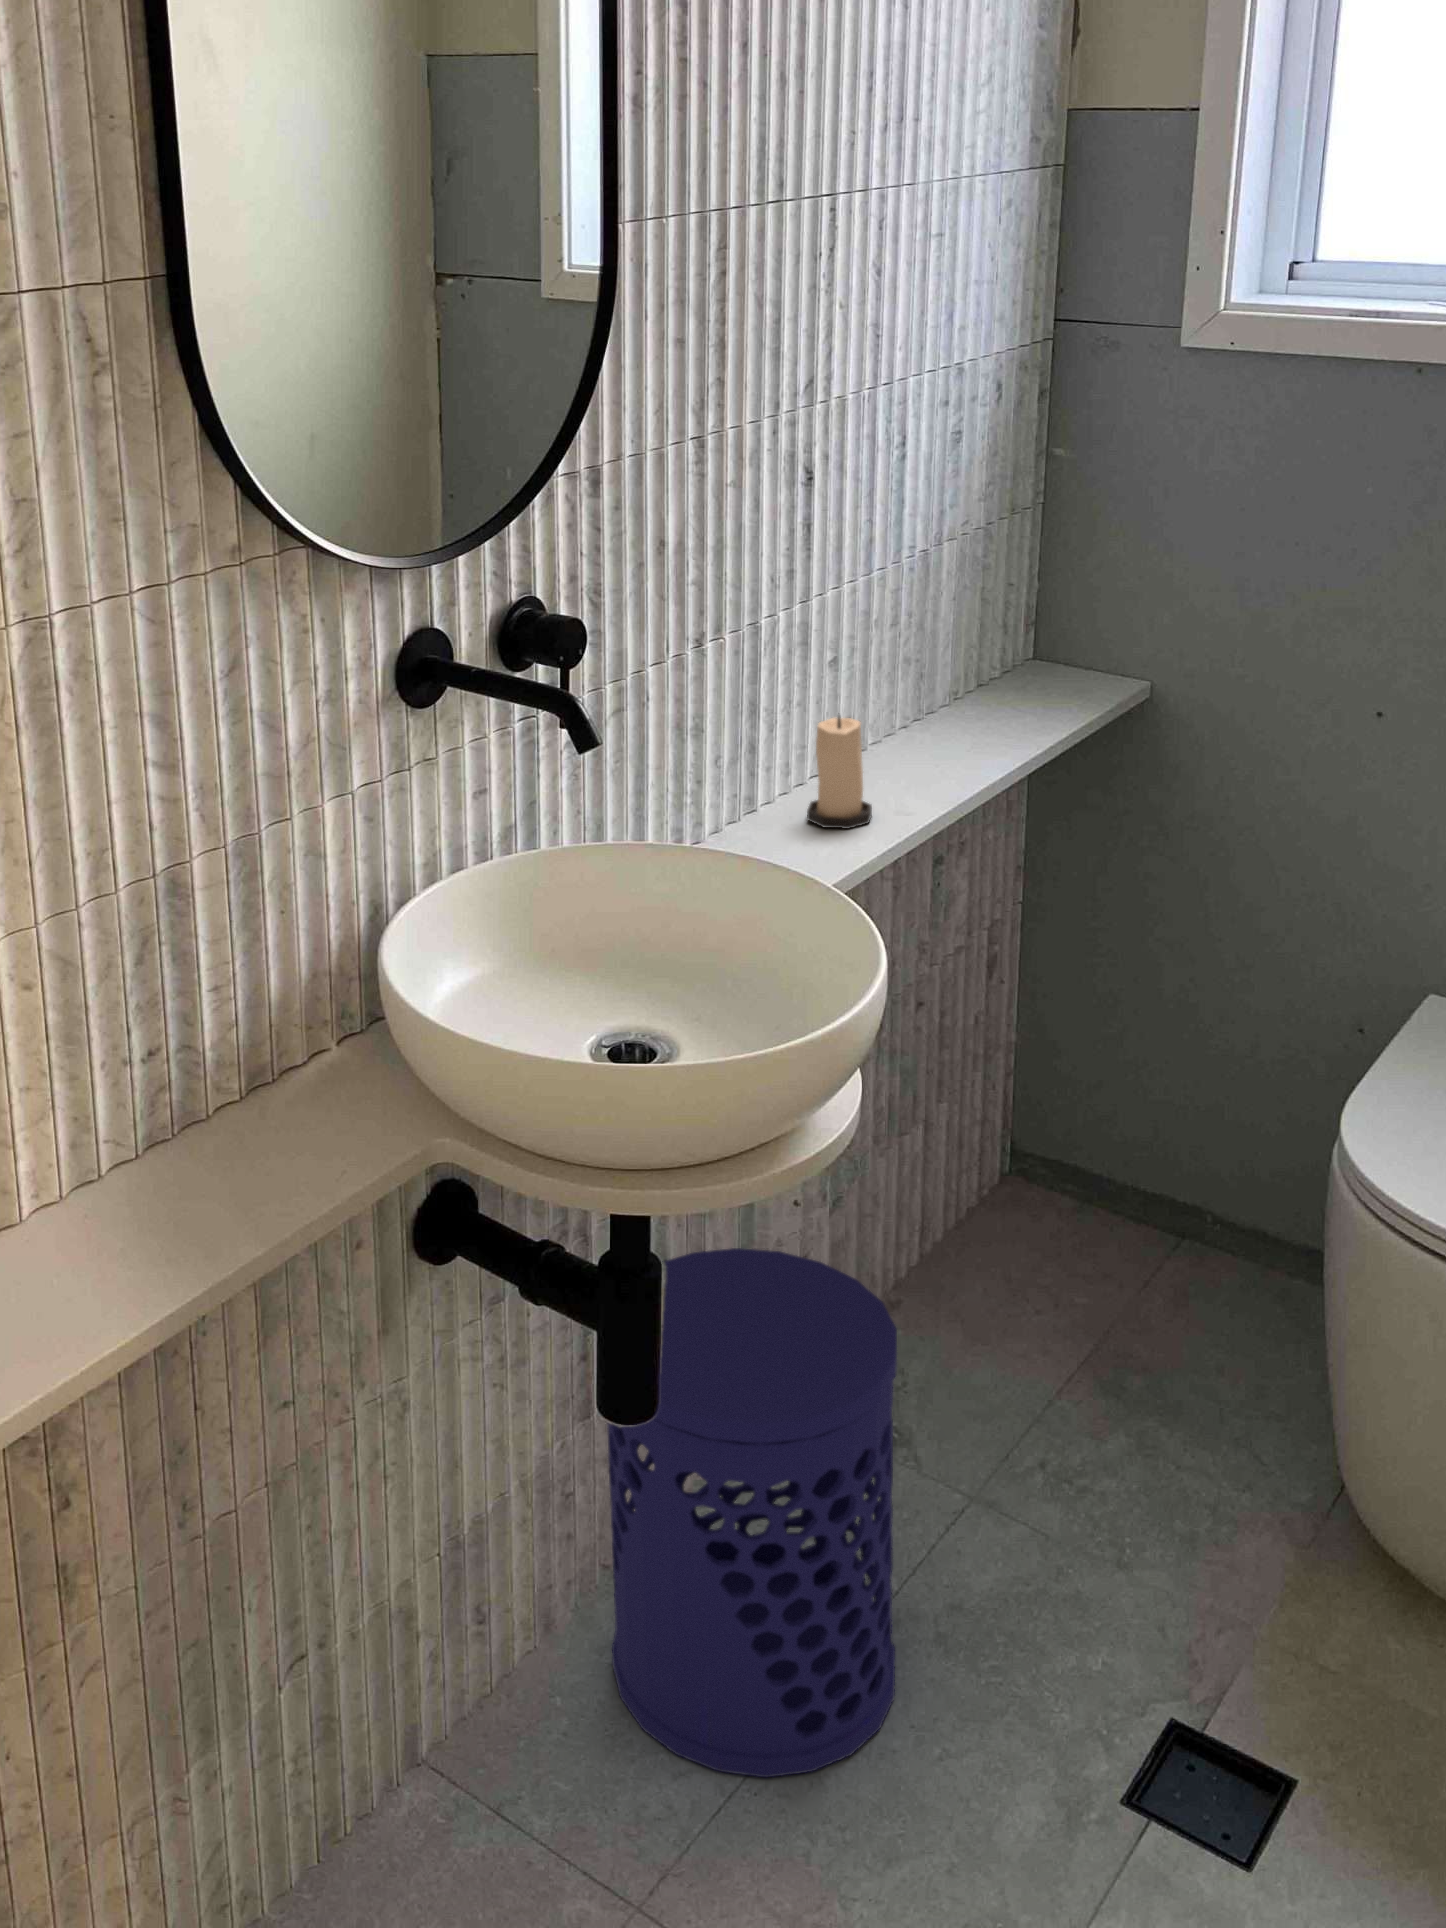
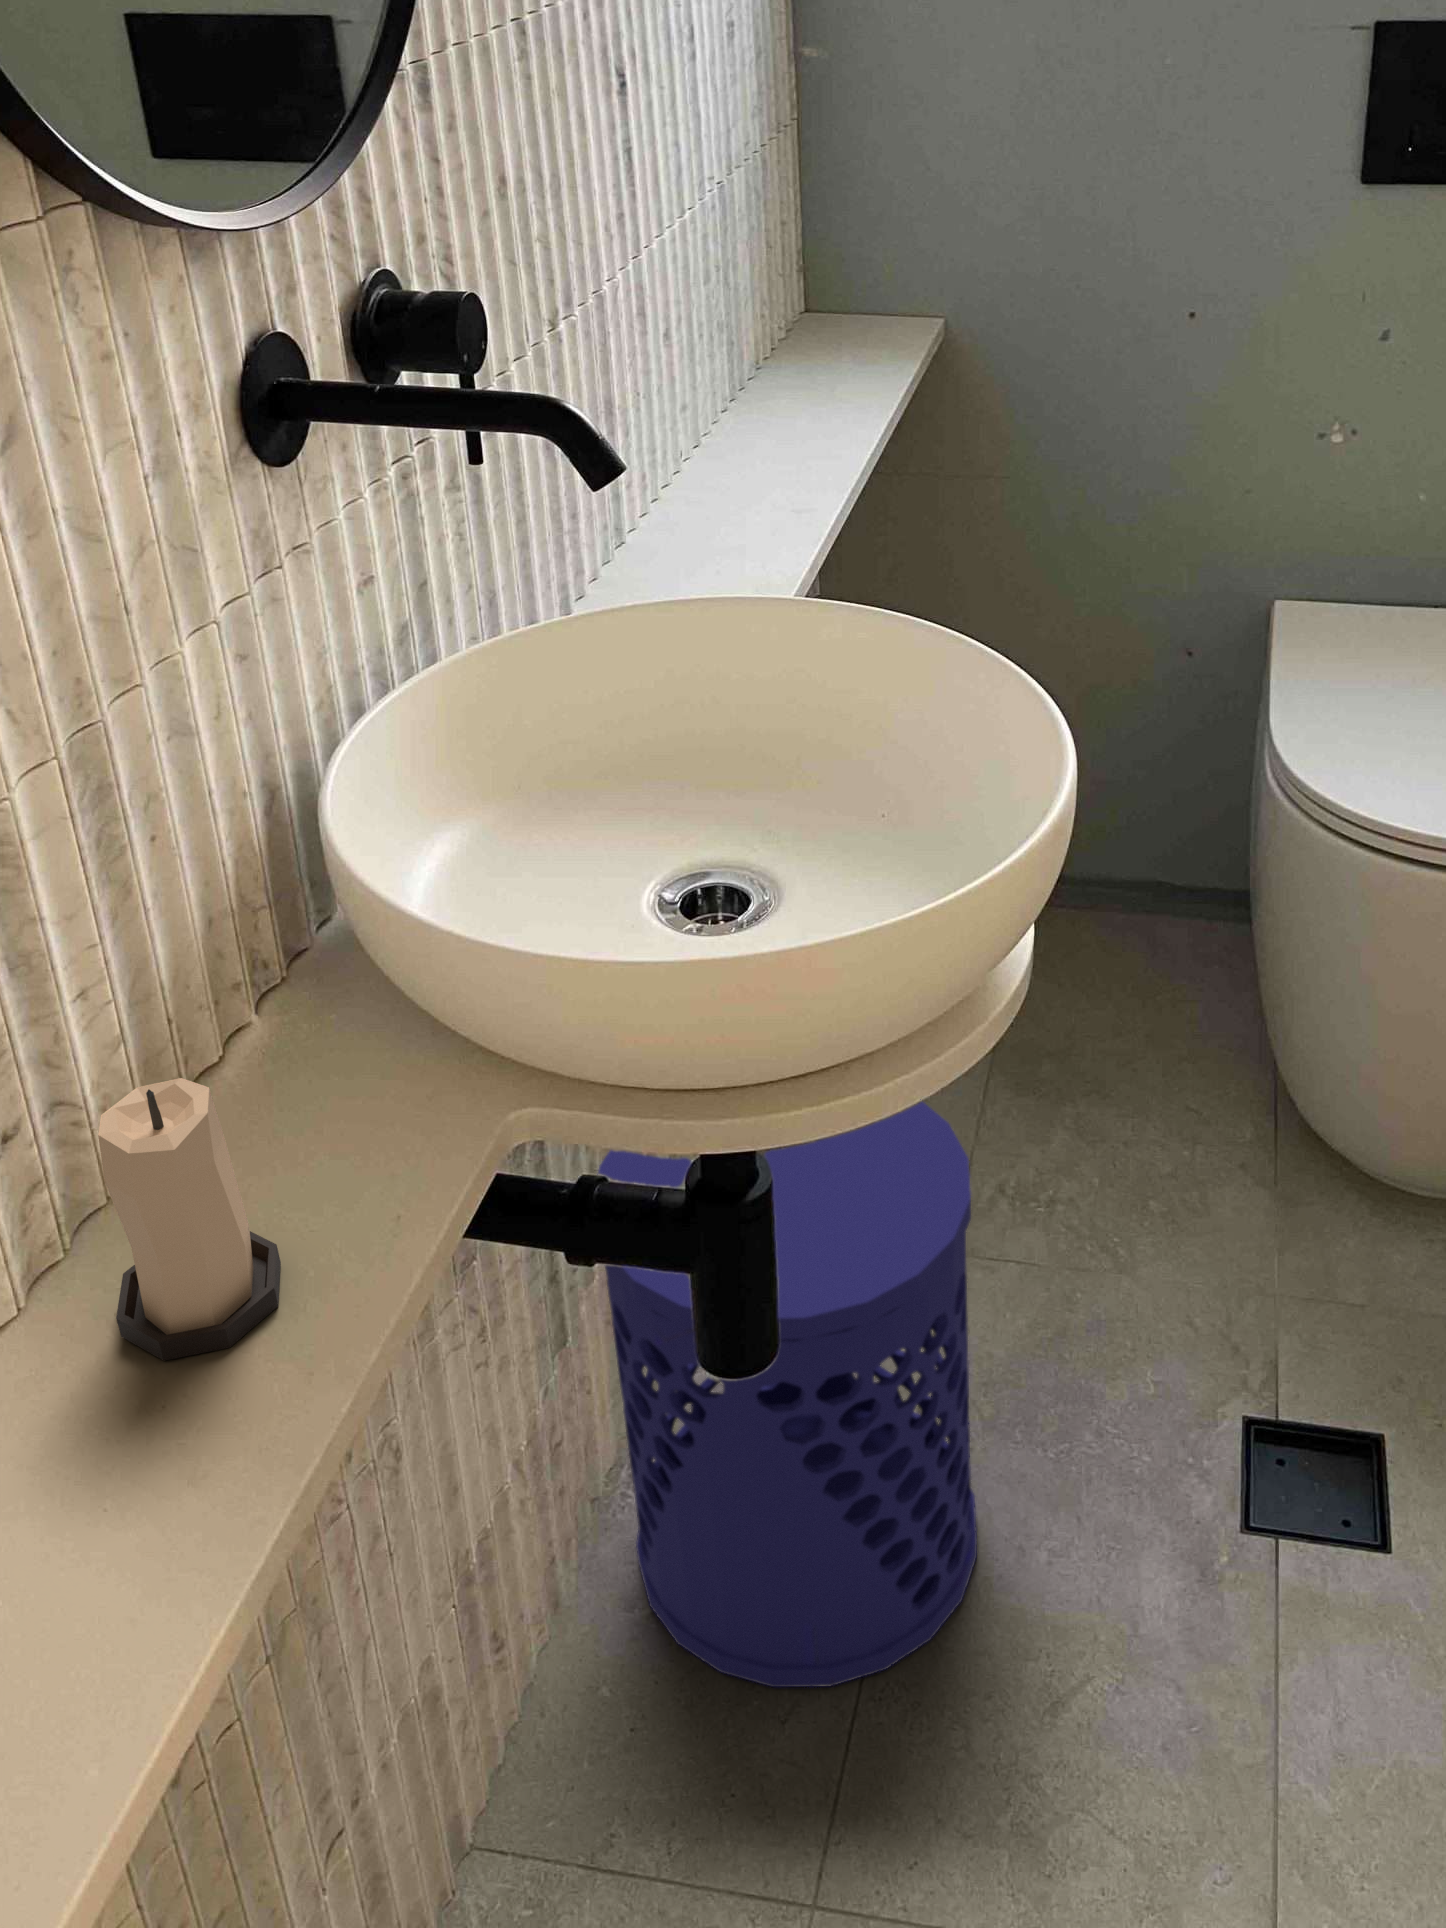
candle: present [807,716,872,829] -> present [98,1078,281,1361]

